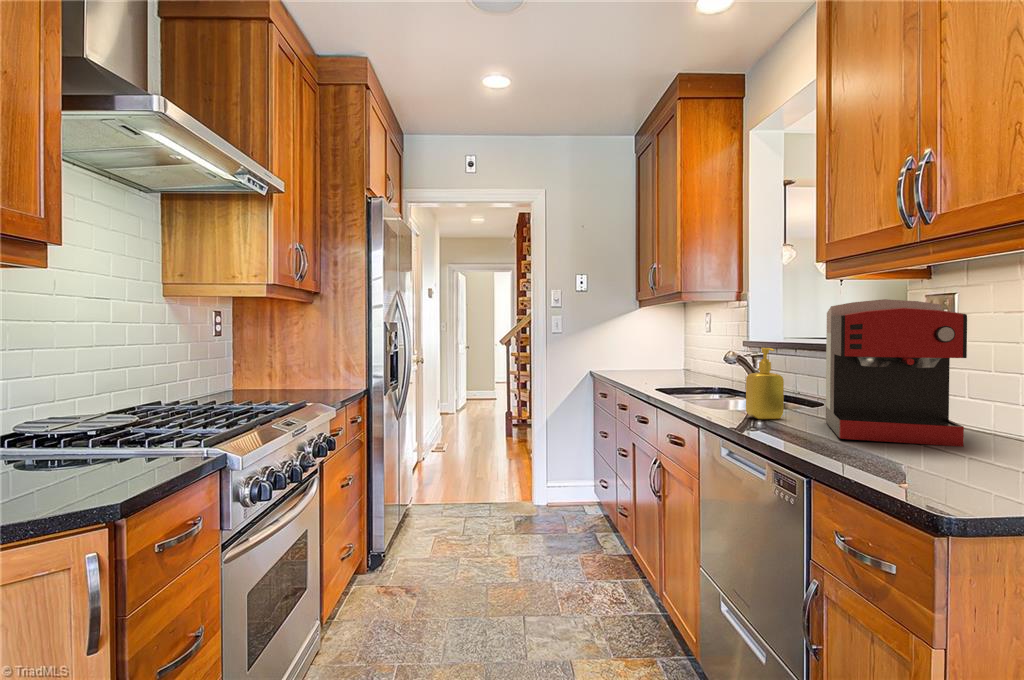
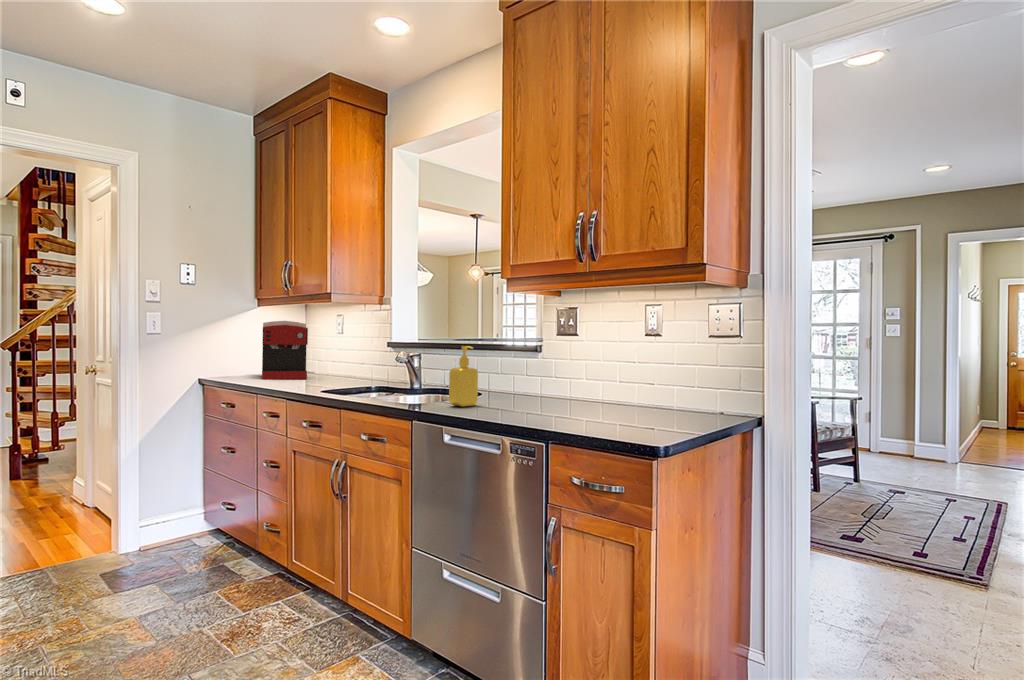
coffee maker: present [826,299,967,447] -> present [262,321,308,379]

